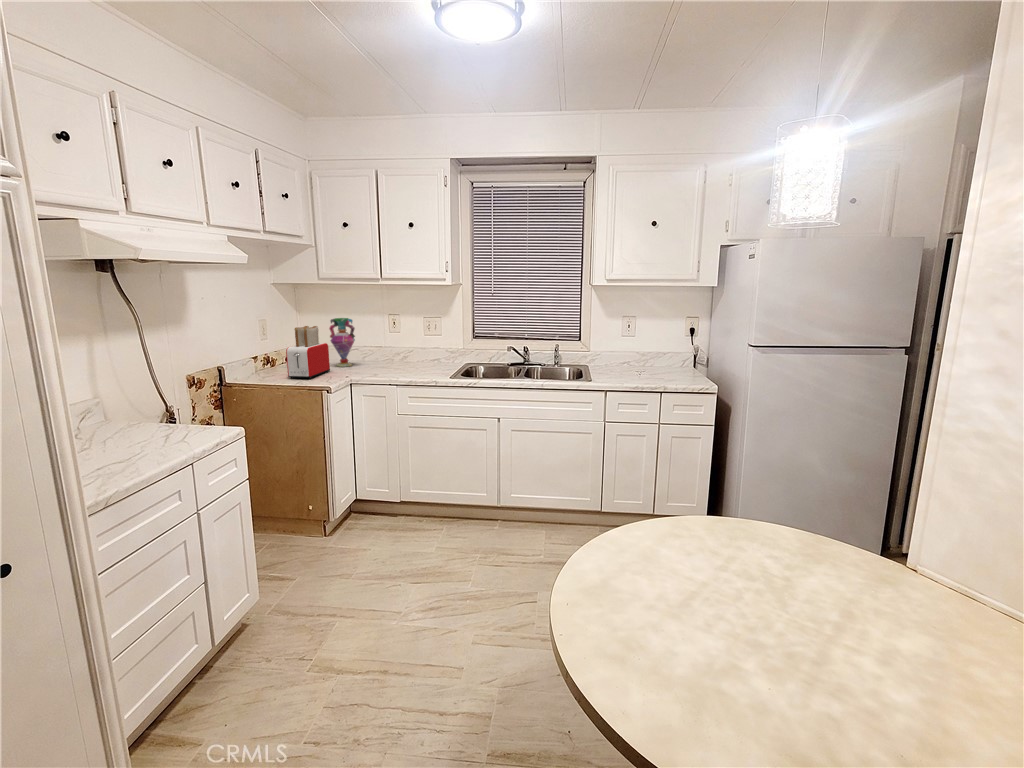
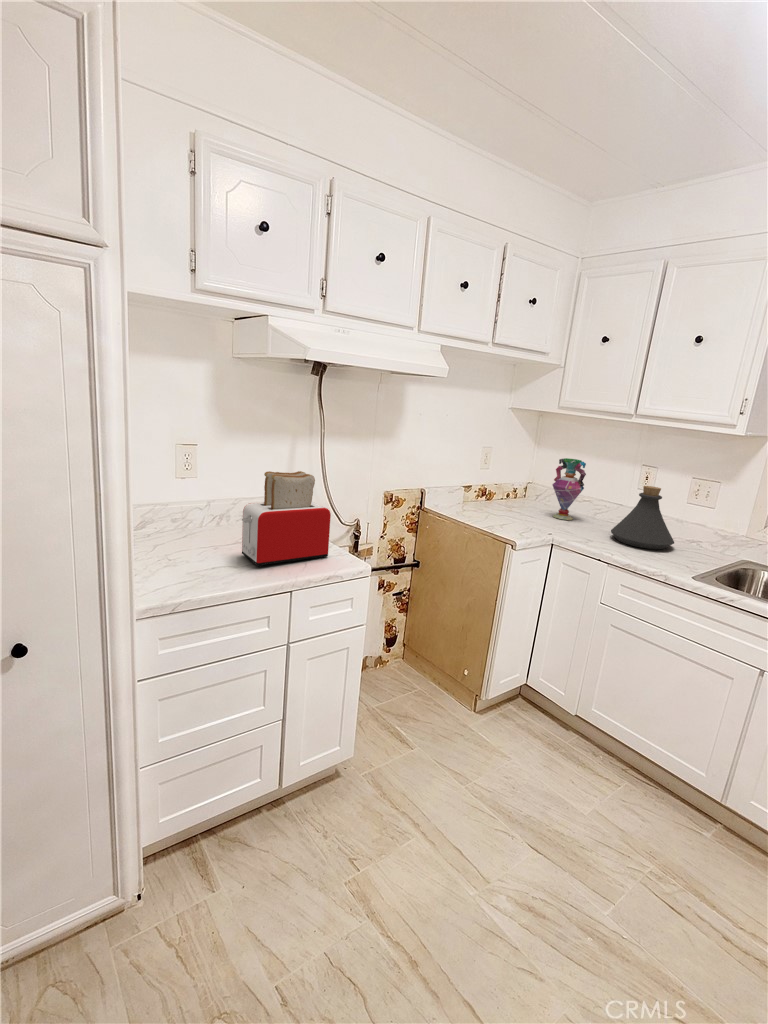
toaster: present [286,326,330,379] -> present [242,471,331,566]
bottle: none [386,328,428,371] -> present [611,486,674,549]

